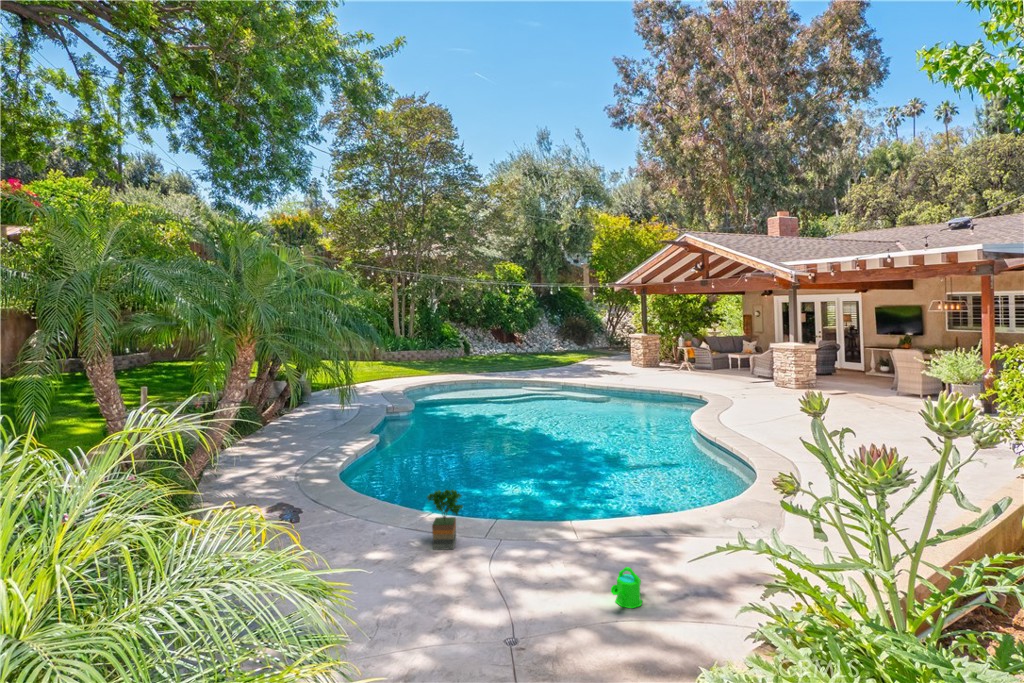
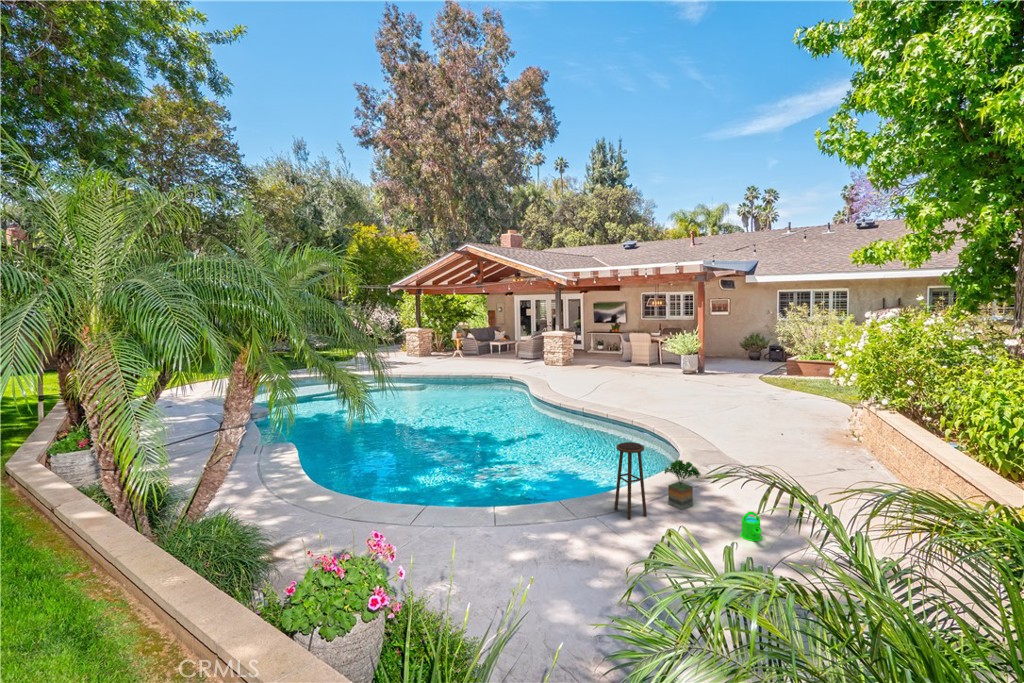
stool: none [530,457,563,548] -> present [614,442,647,519]
potted tree: present [427,490,463,549] -> present [664,460,700,510]

